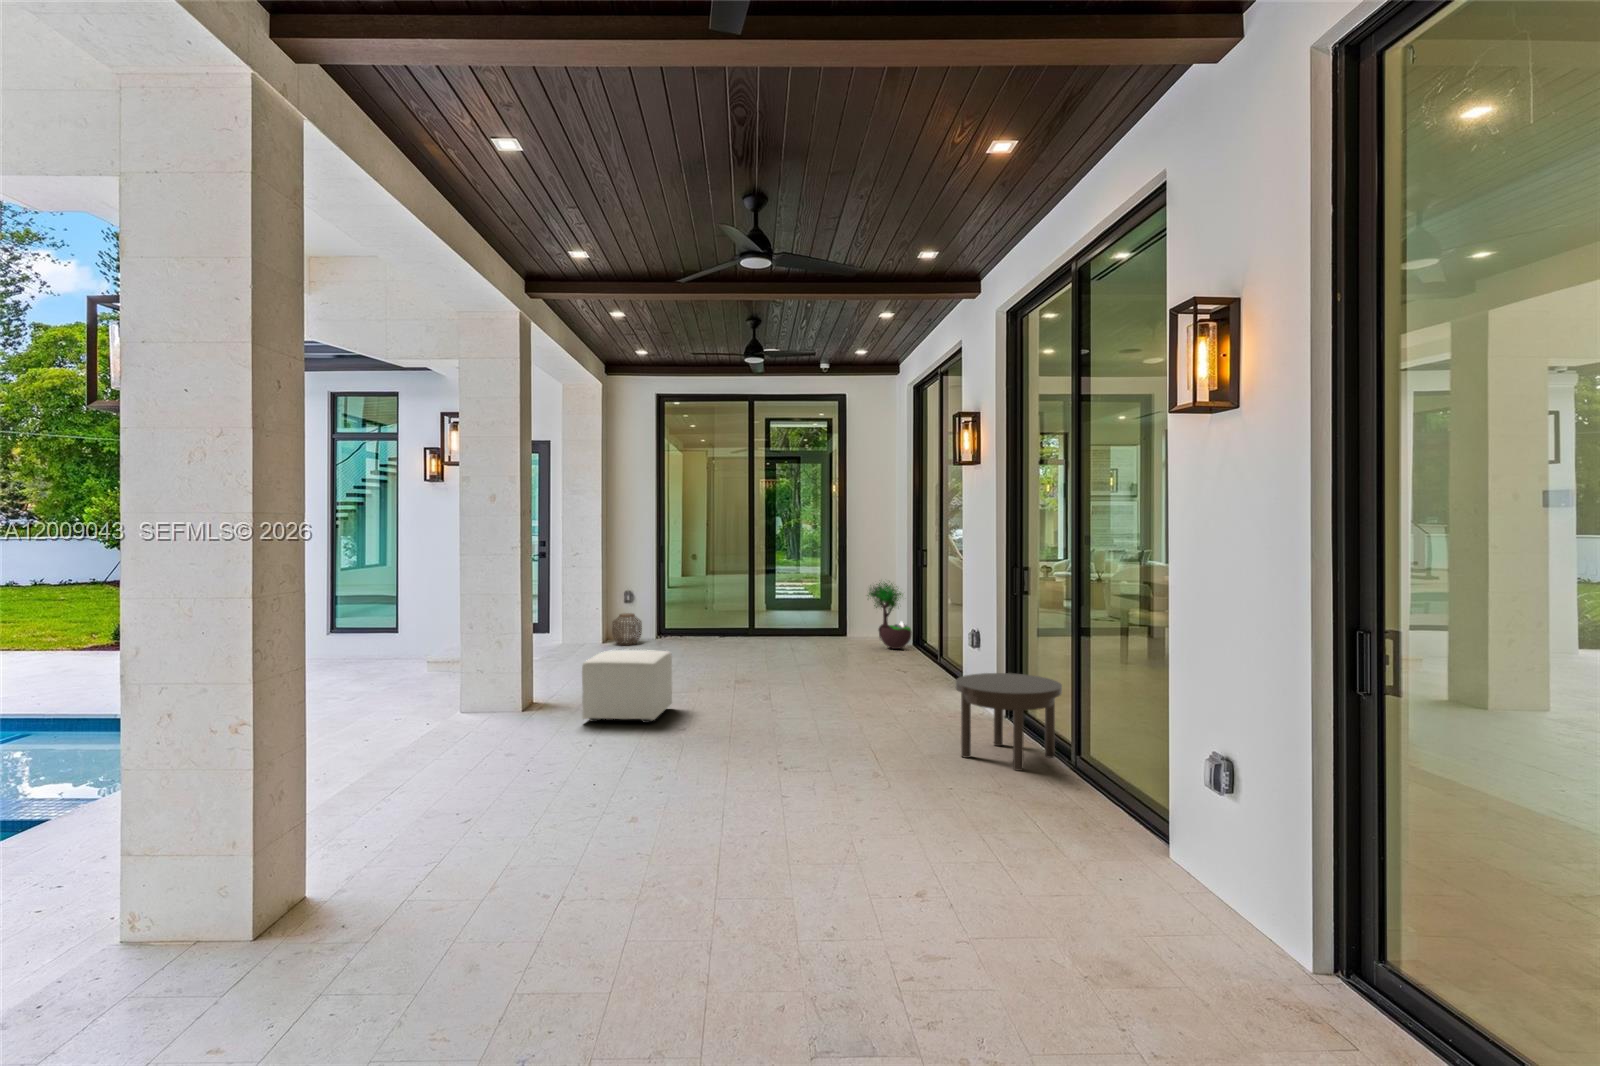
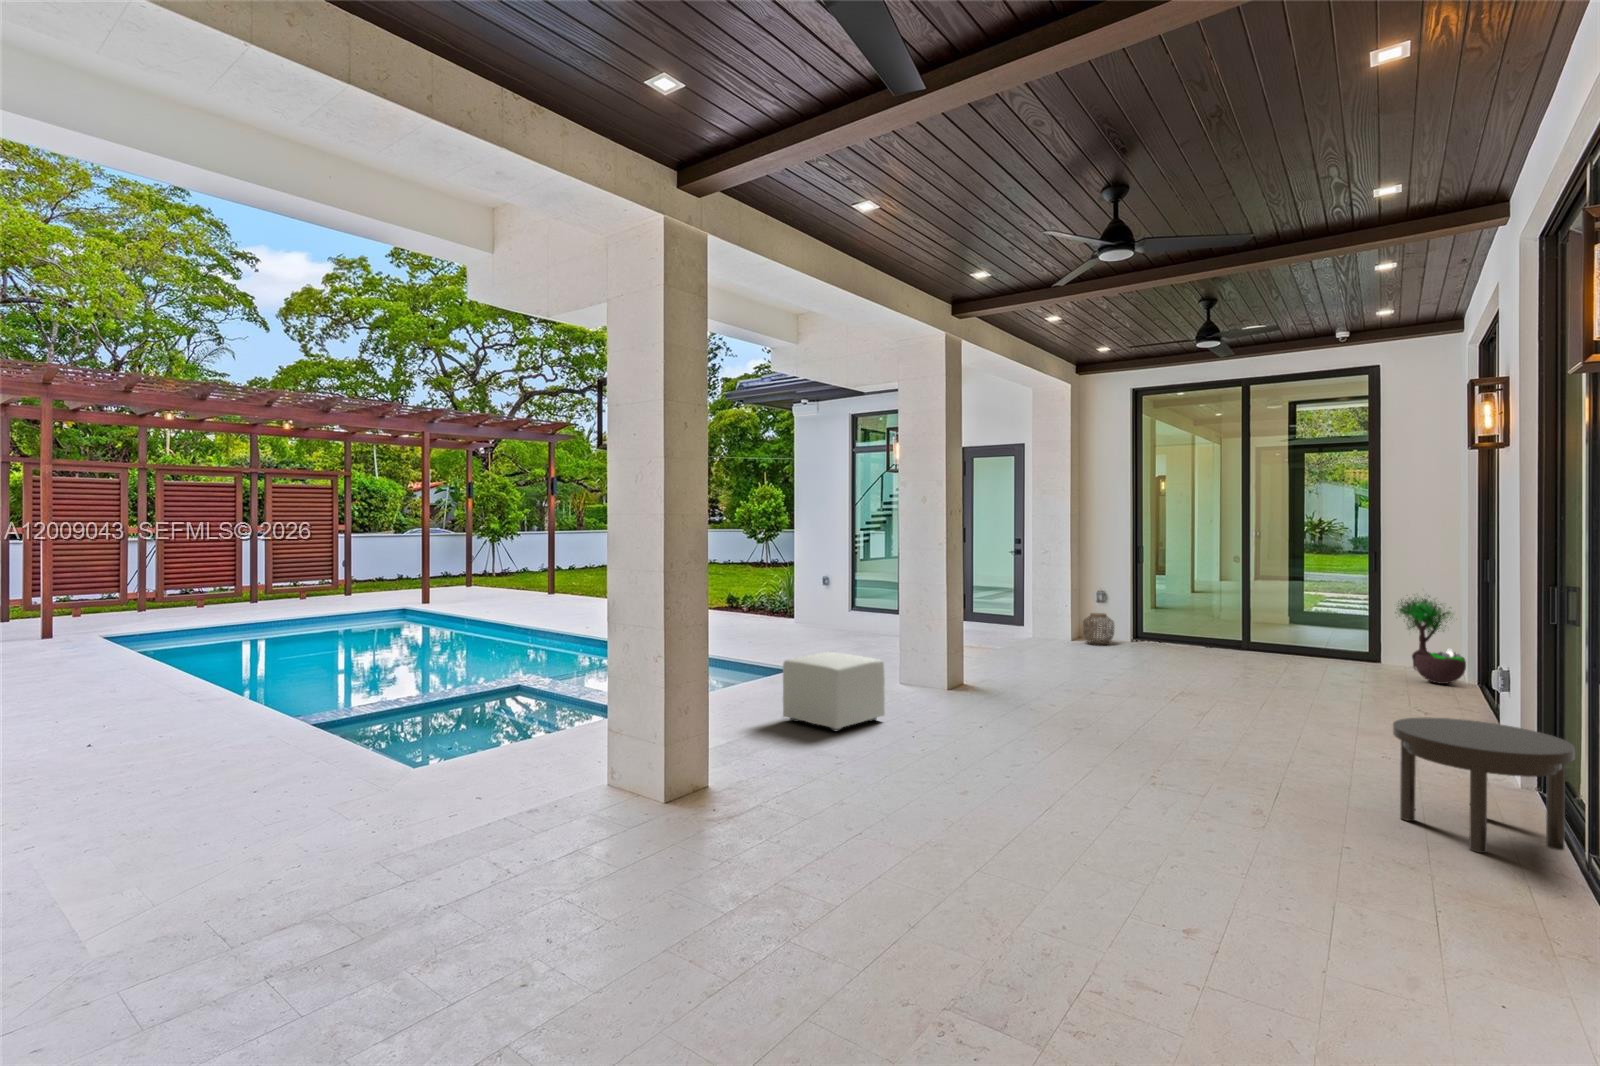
ottoman: present [582,650,672,723] -> present [783,652,885,731]

